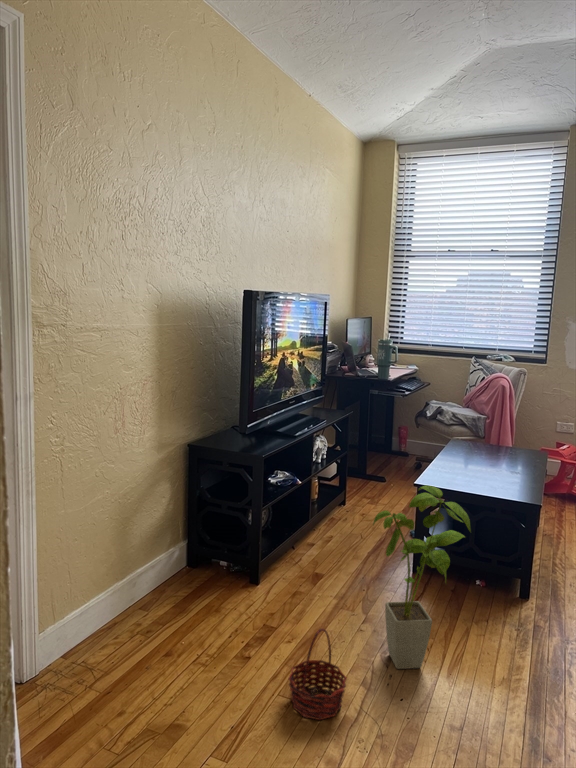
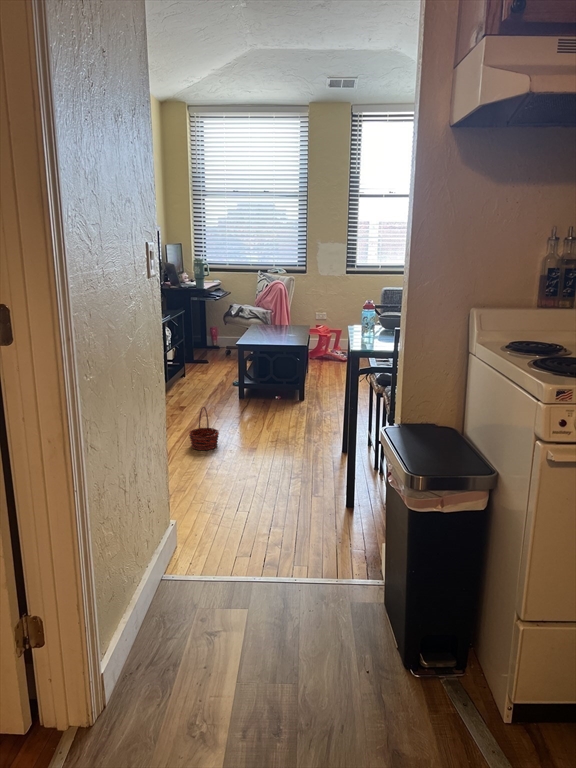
house plant: present [373,485,471,669] -> none [221,330,273,431]

